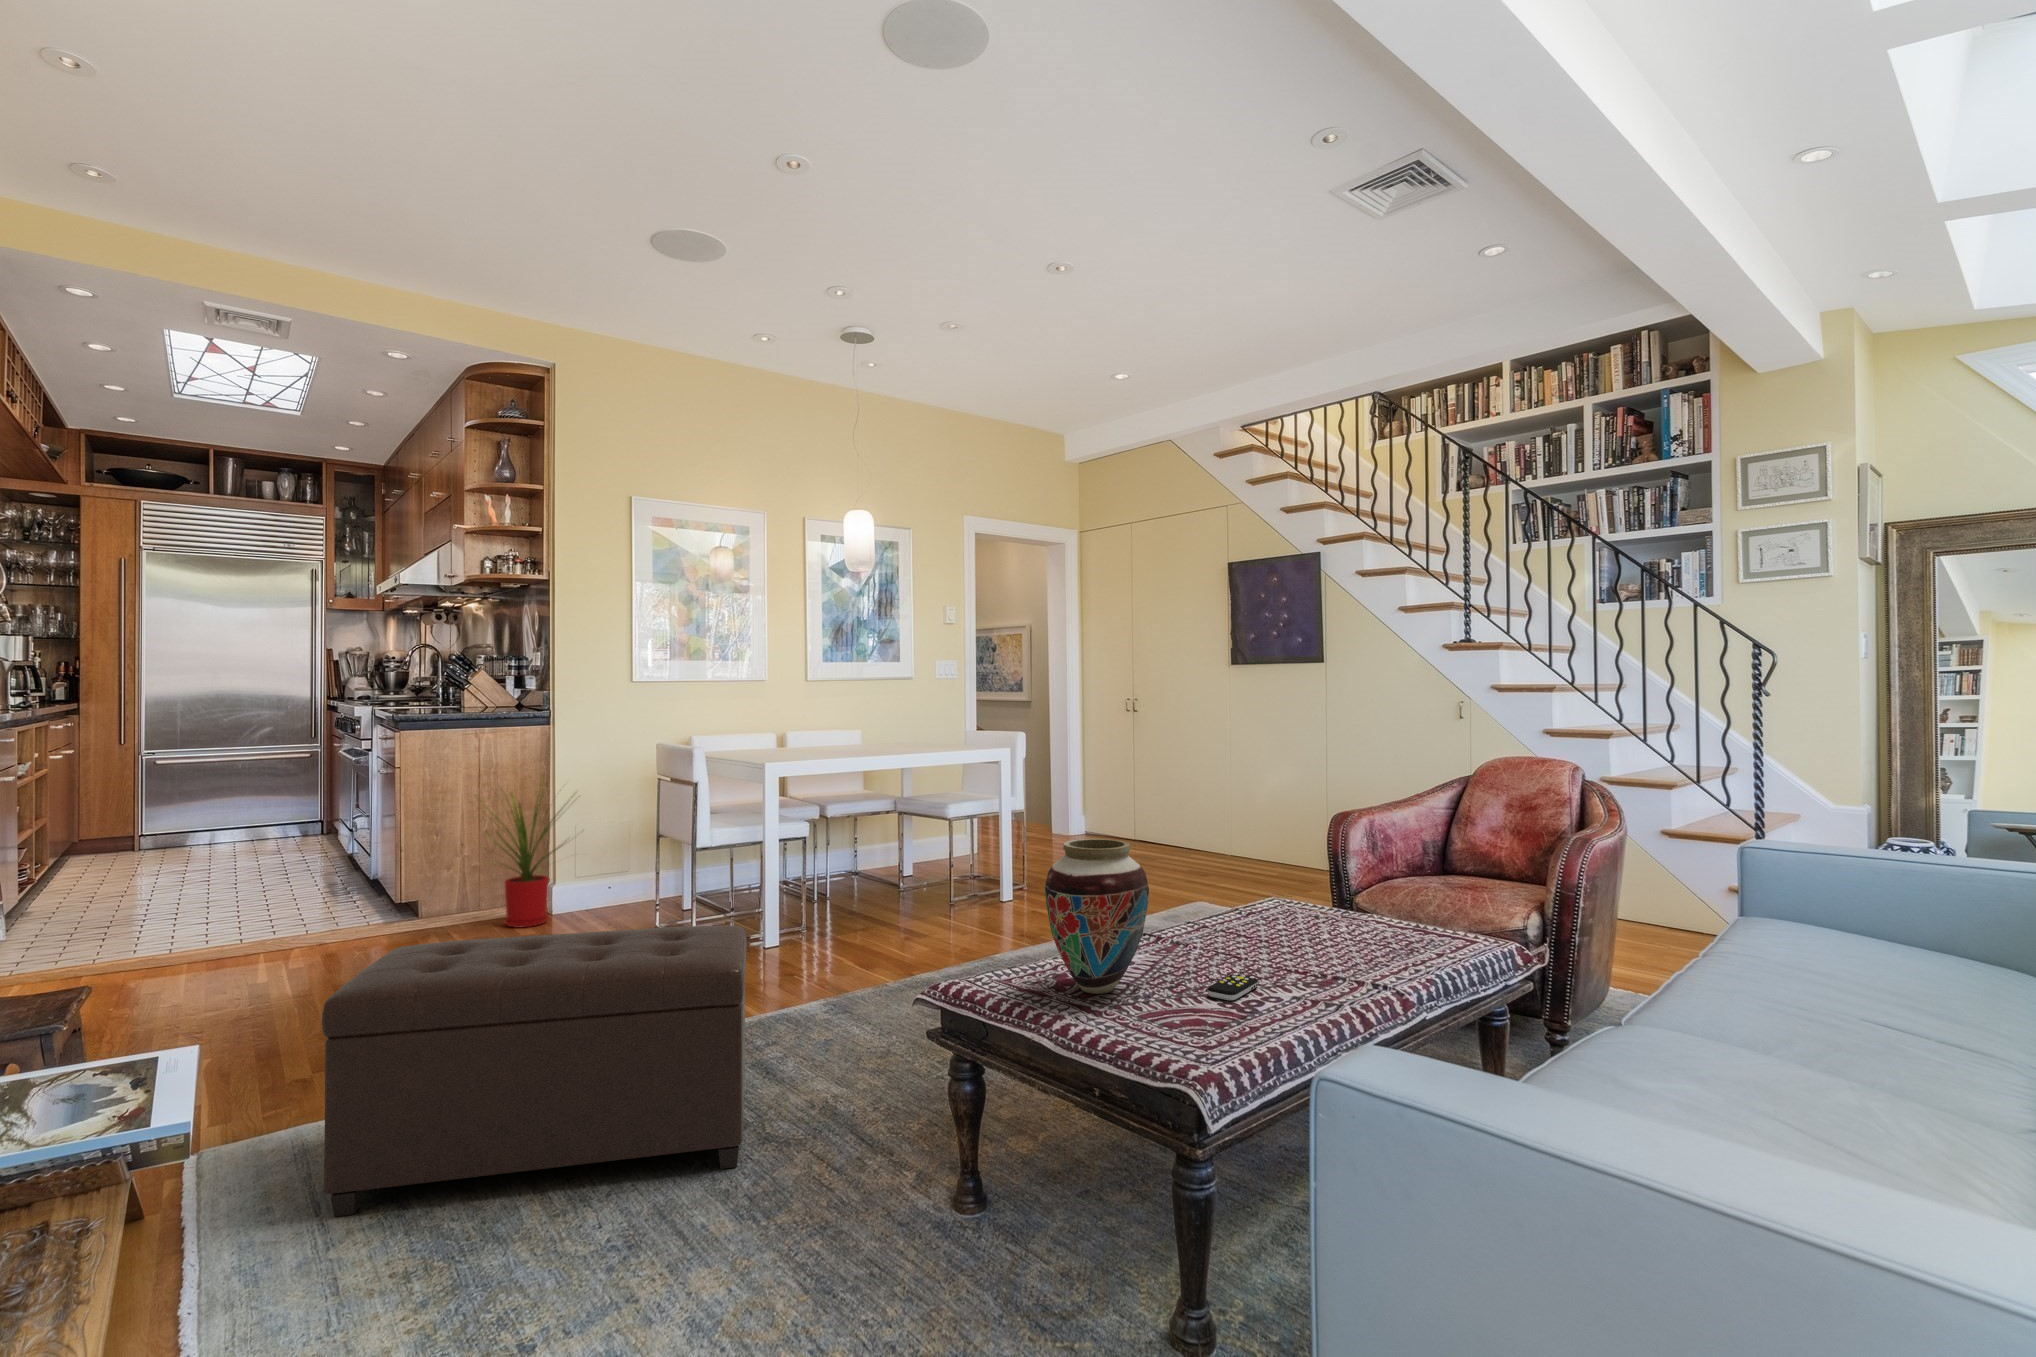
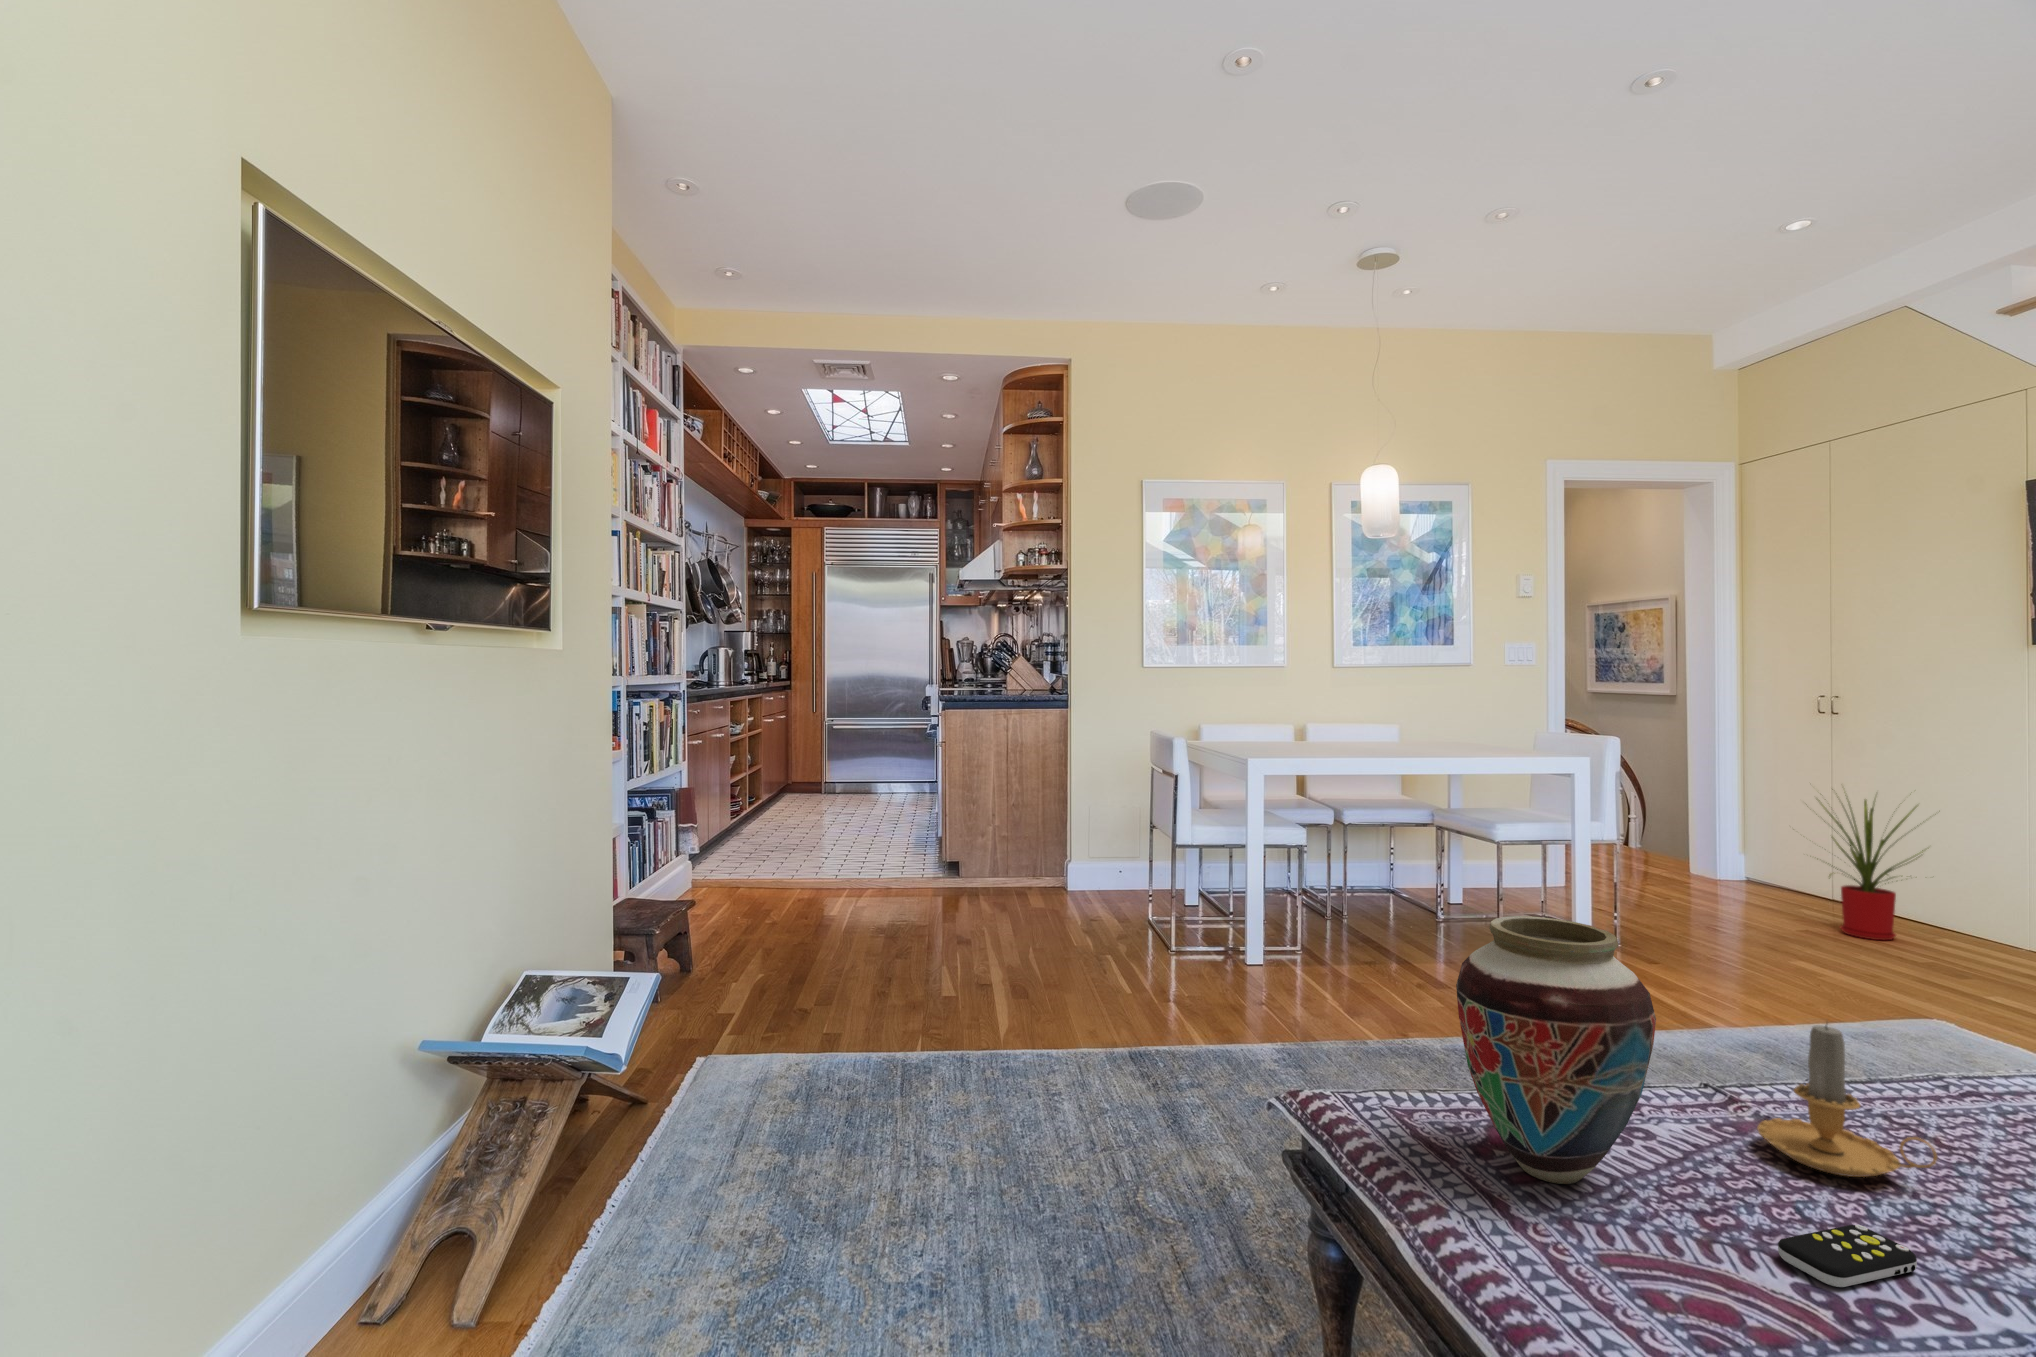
house plant: present [483,788,575,927] -> present [1819,789,1923,940]
candle: none [1180,877,1254,959] -> present [1757,1025,1937,1177]
ottoman: present [322,926,747,1216] -> none [739,910,1145,1234]

